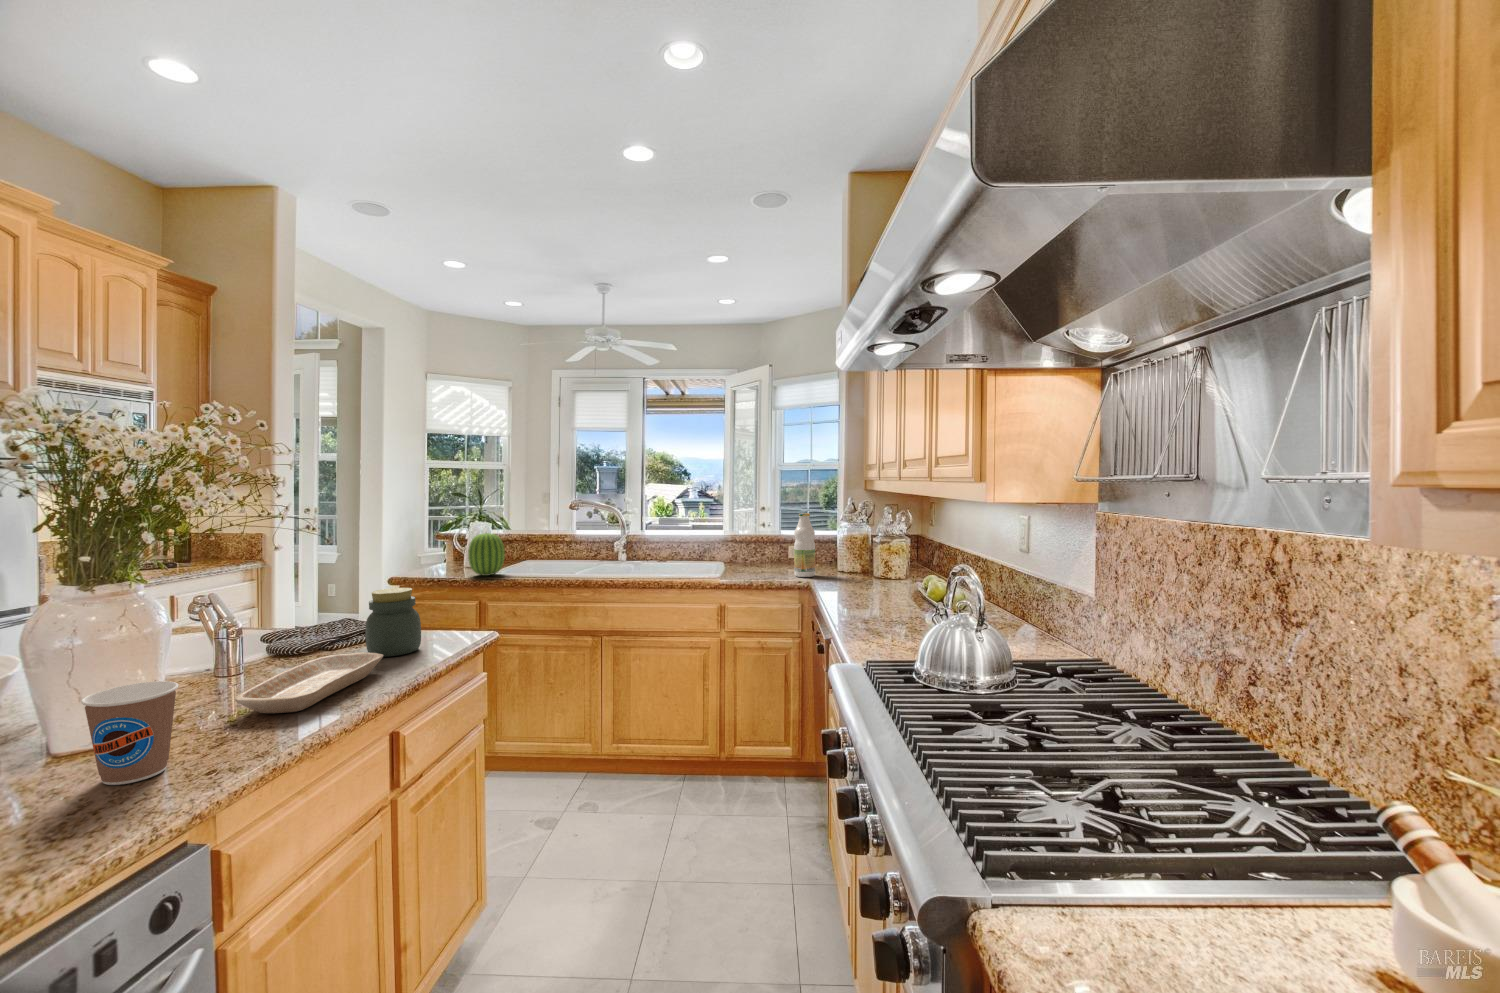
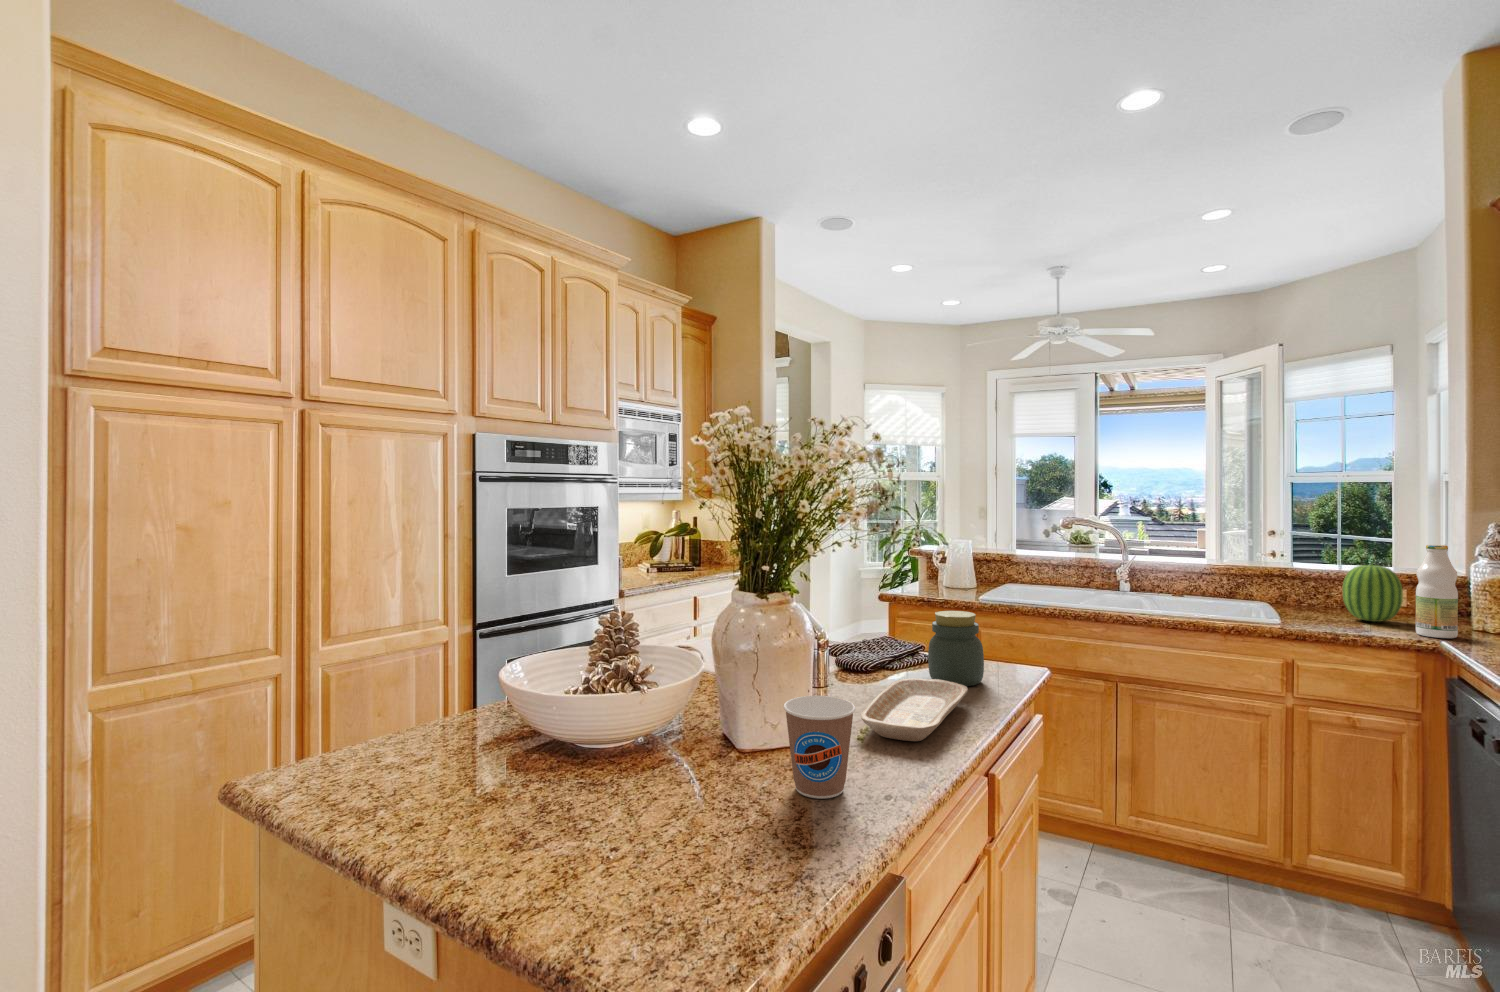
fruit: present [468,533,505,576] -> present [1343,564,1403,622]

